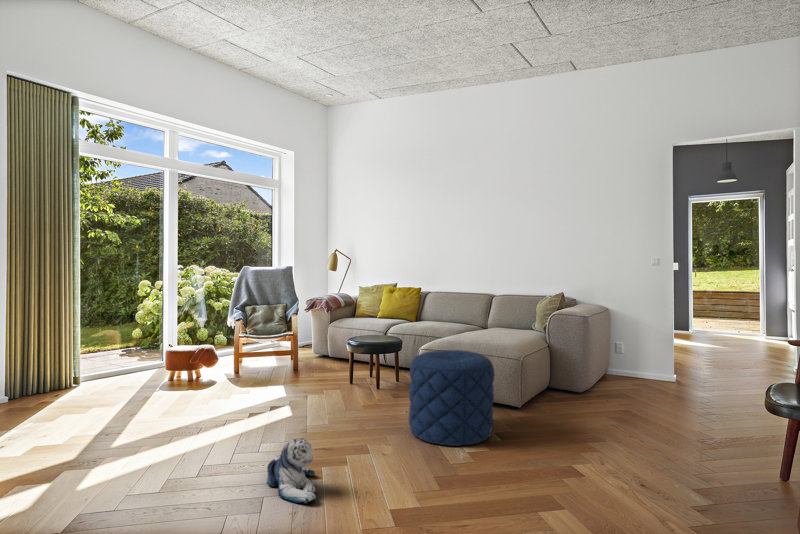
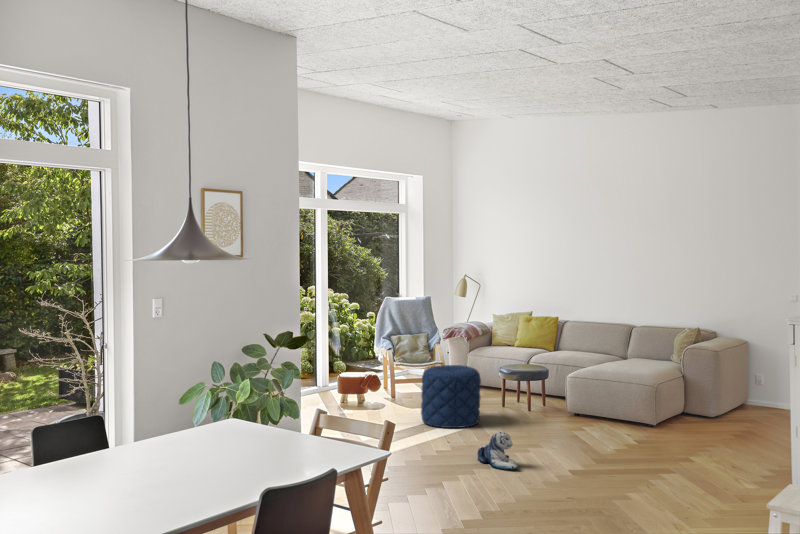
pouf: present [408,350,495,446] -> present [421,365,481,428]

